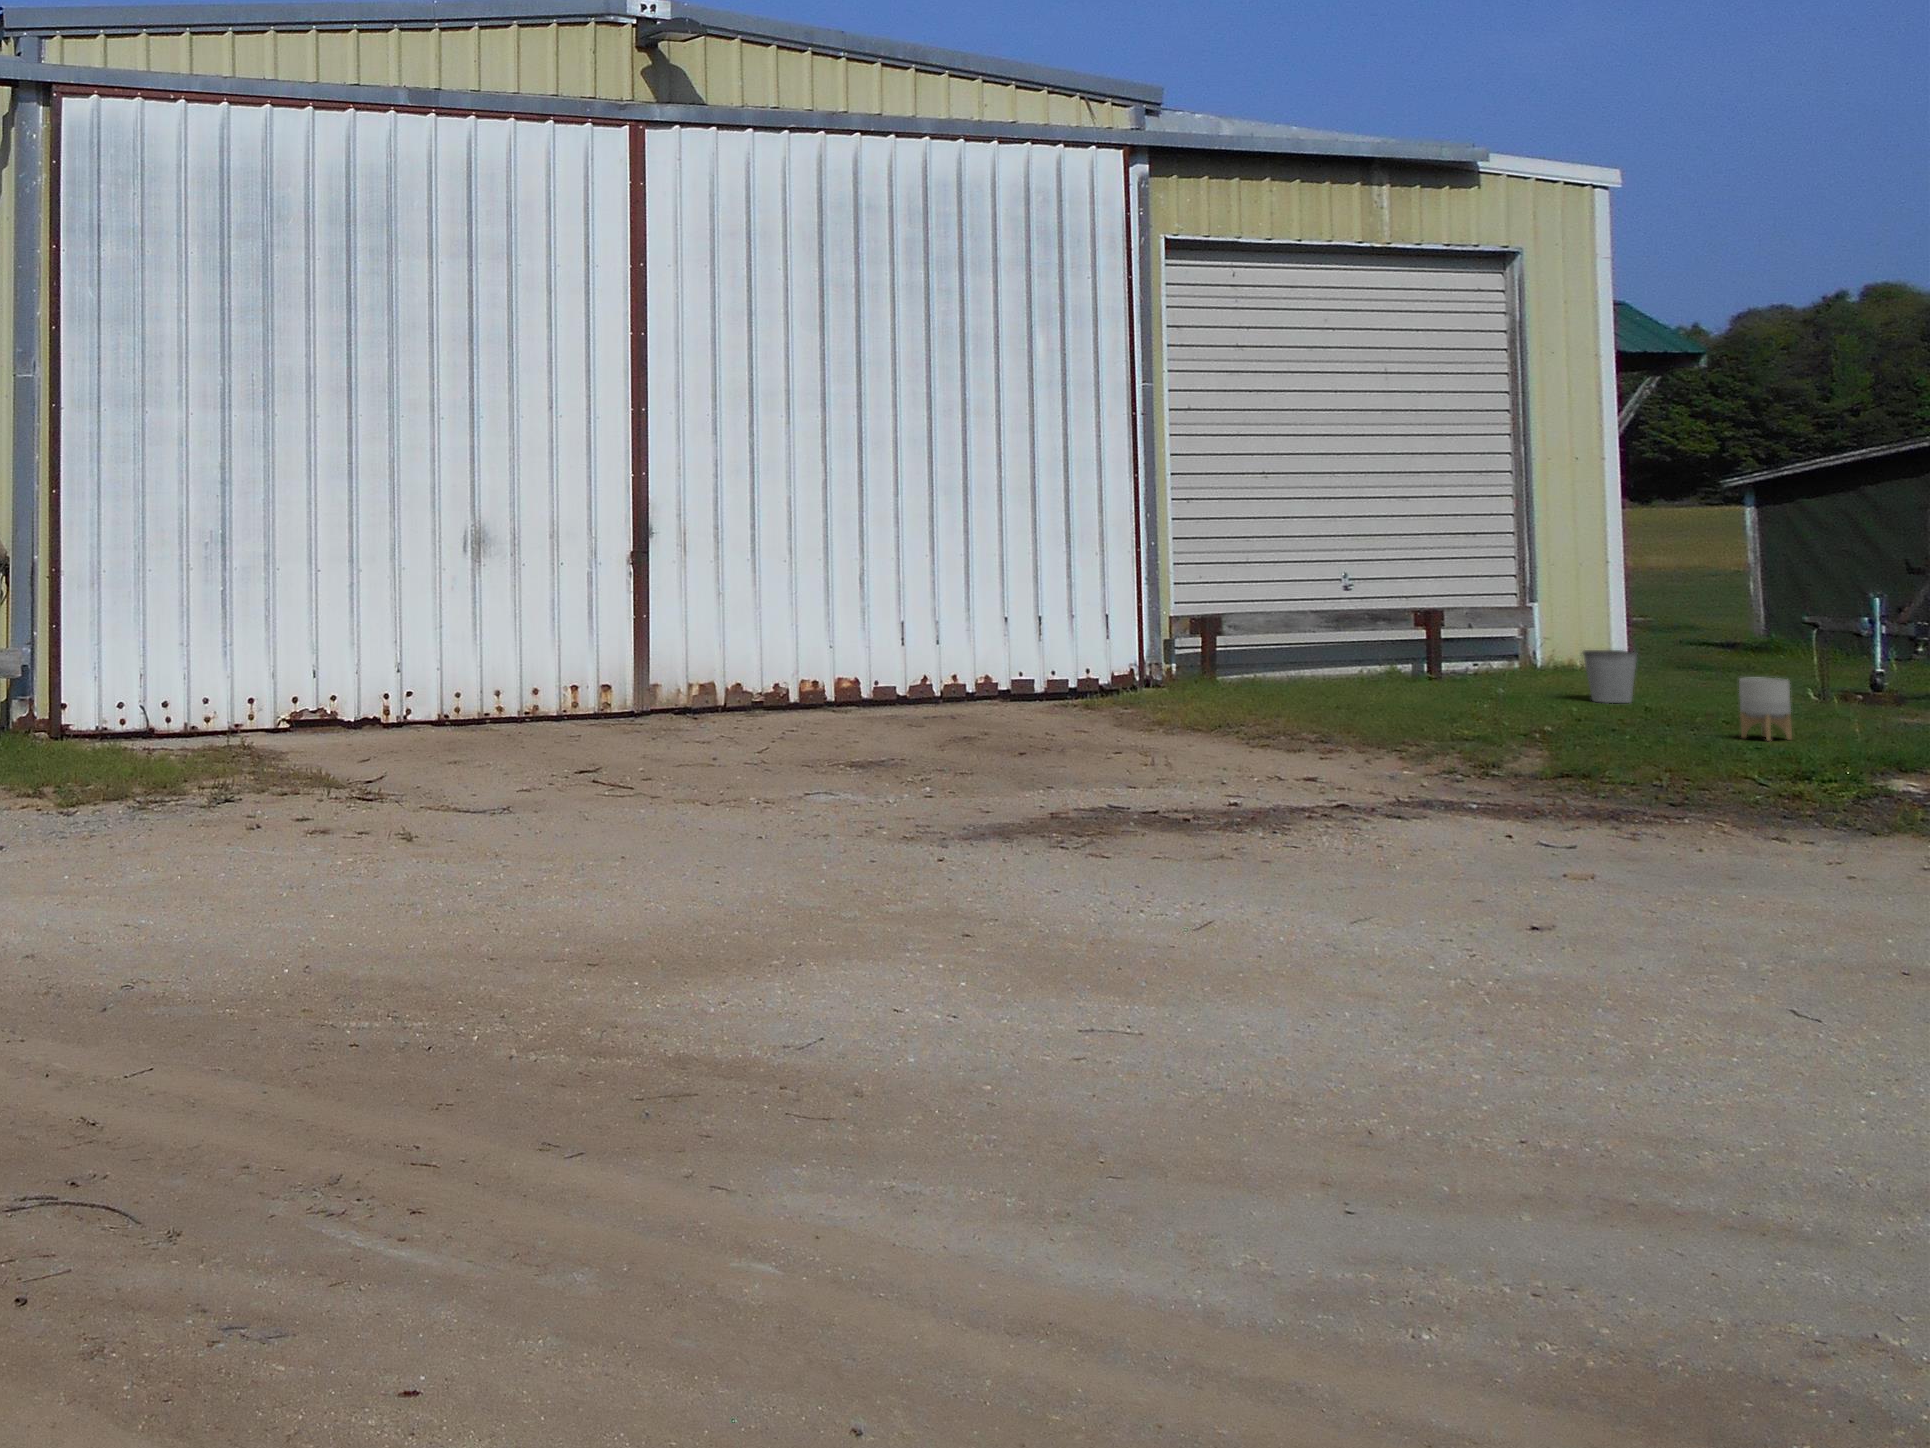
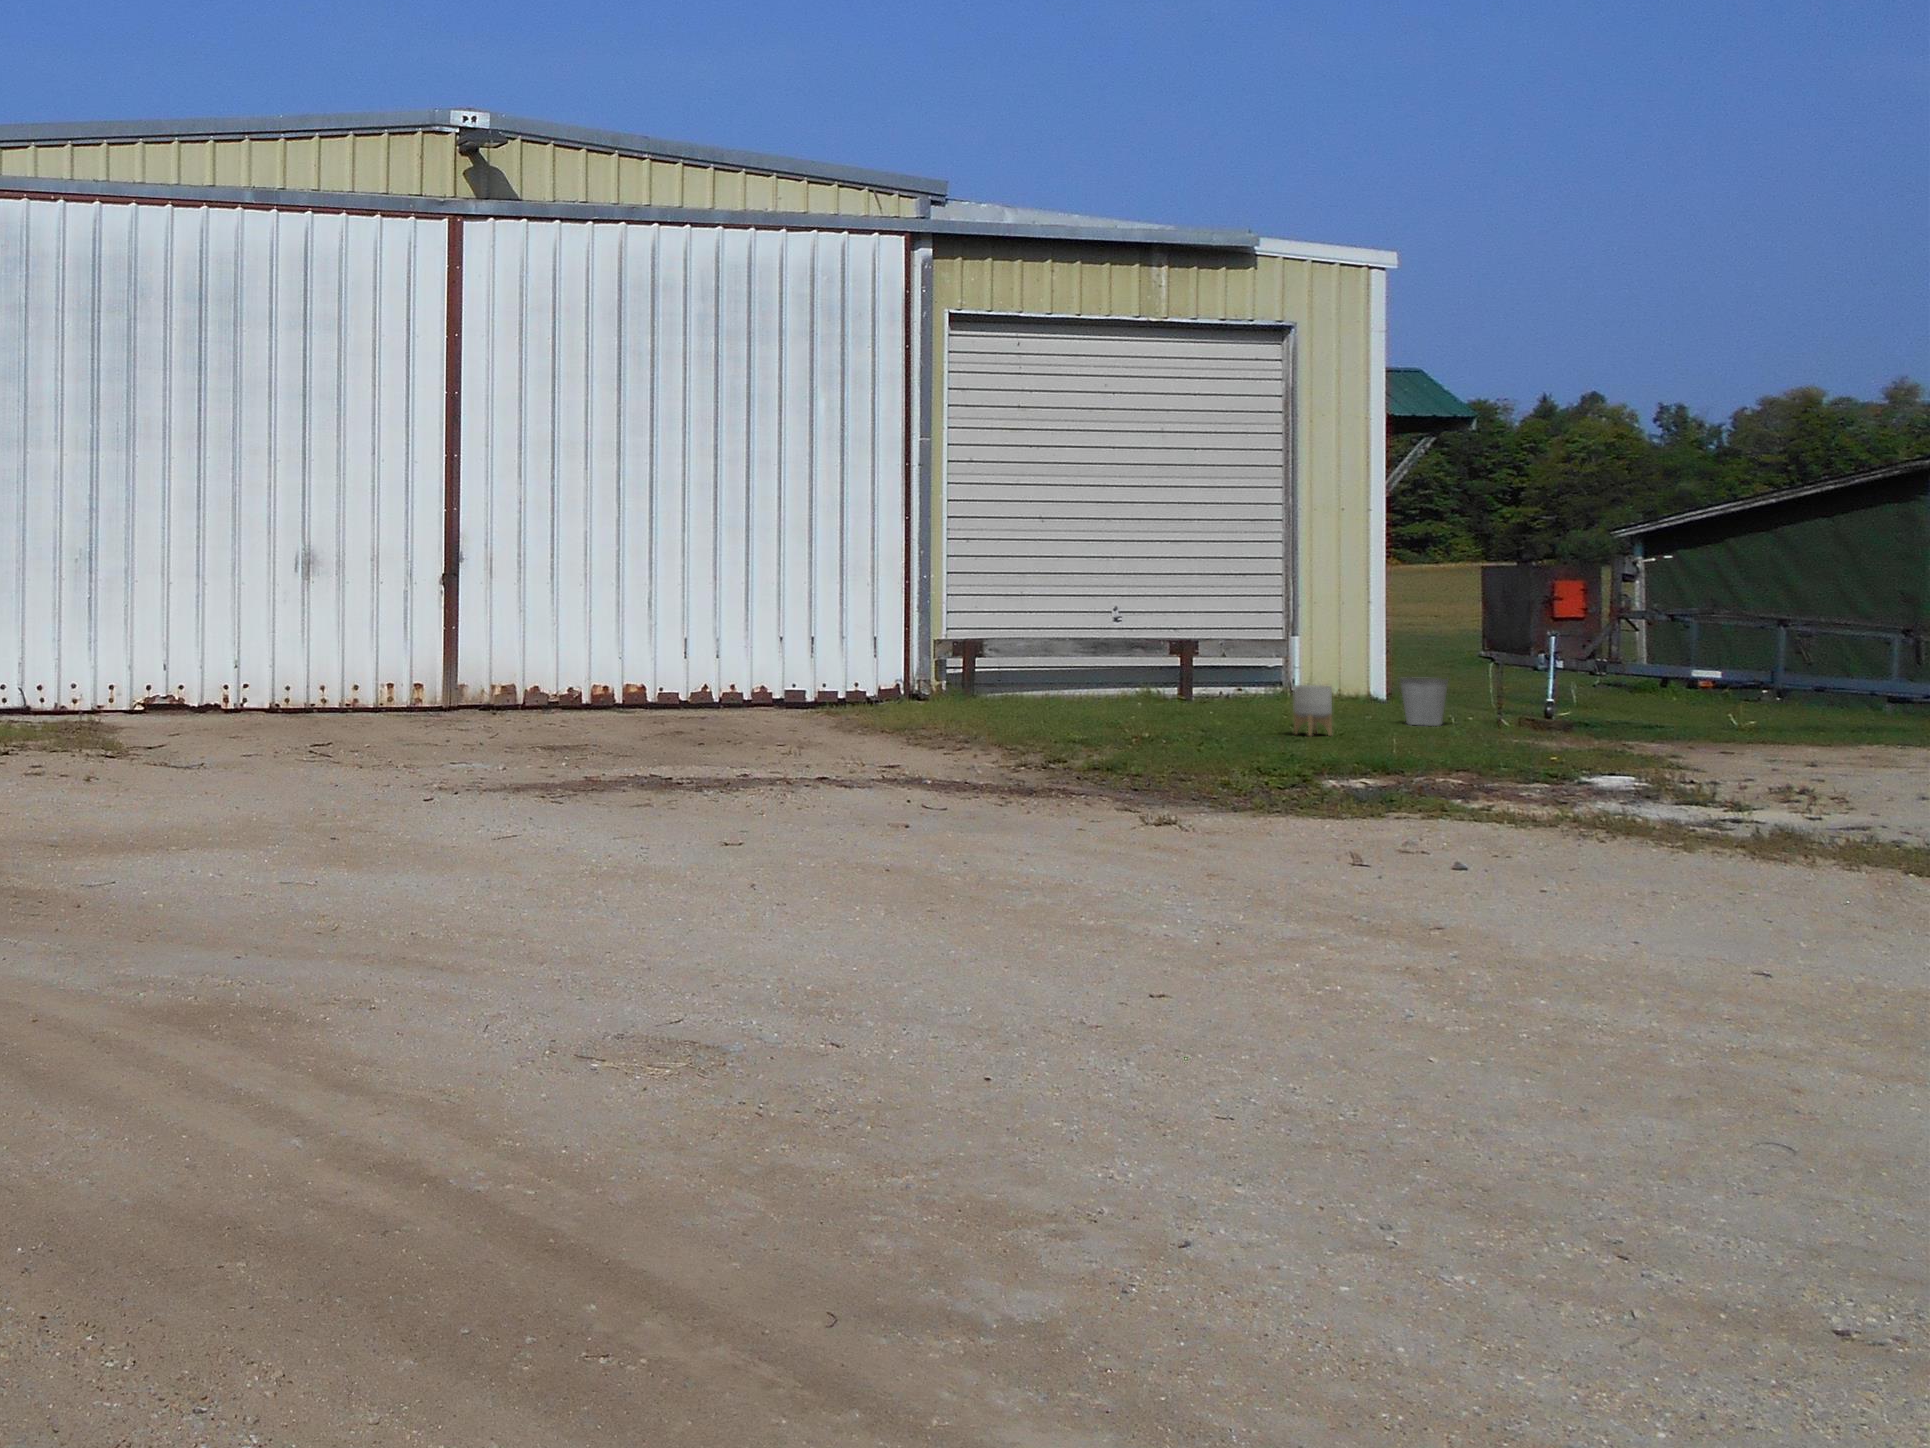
bucket: present [1581,650,1638,703] -> present [1400,677,1448,726]

